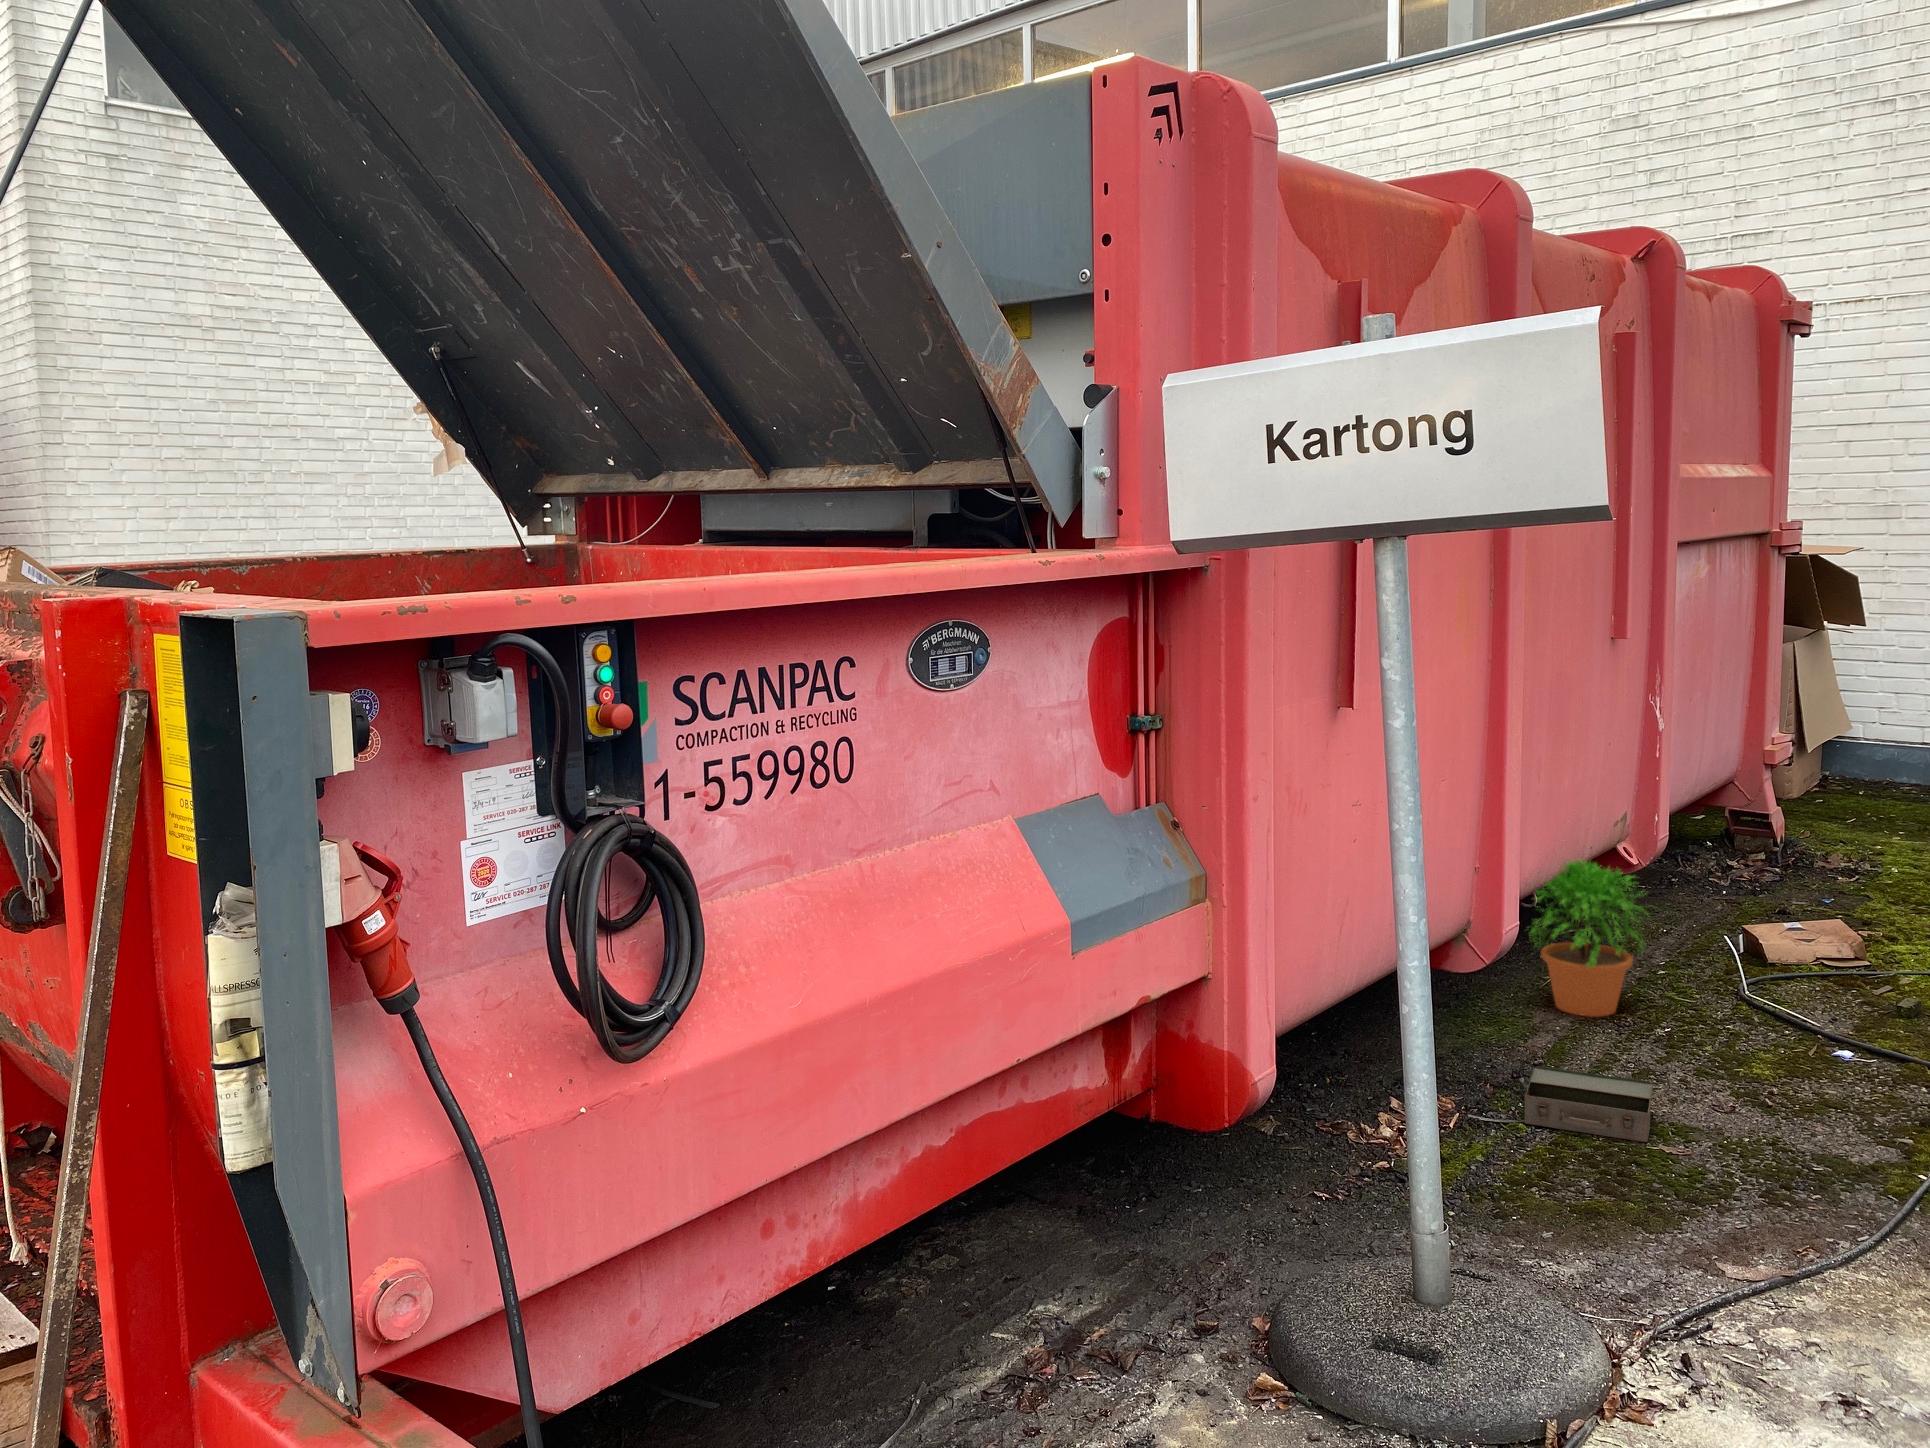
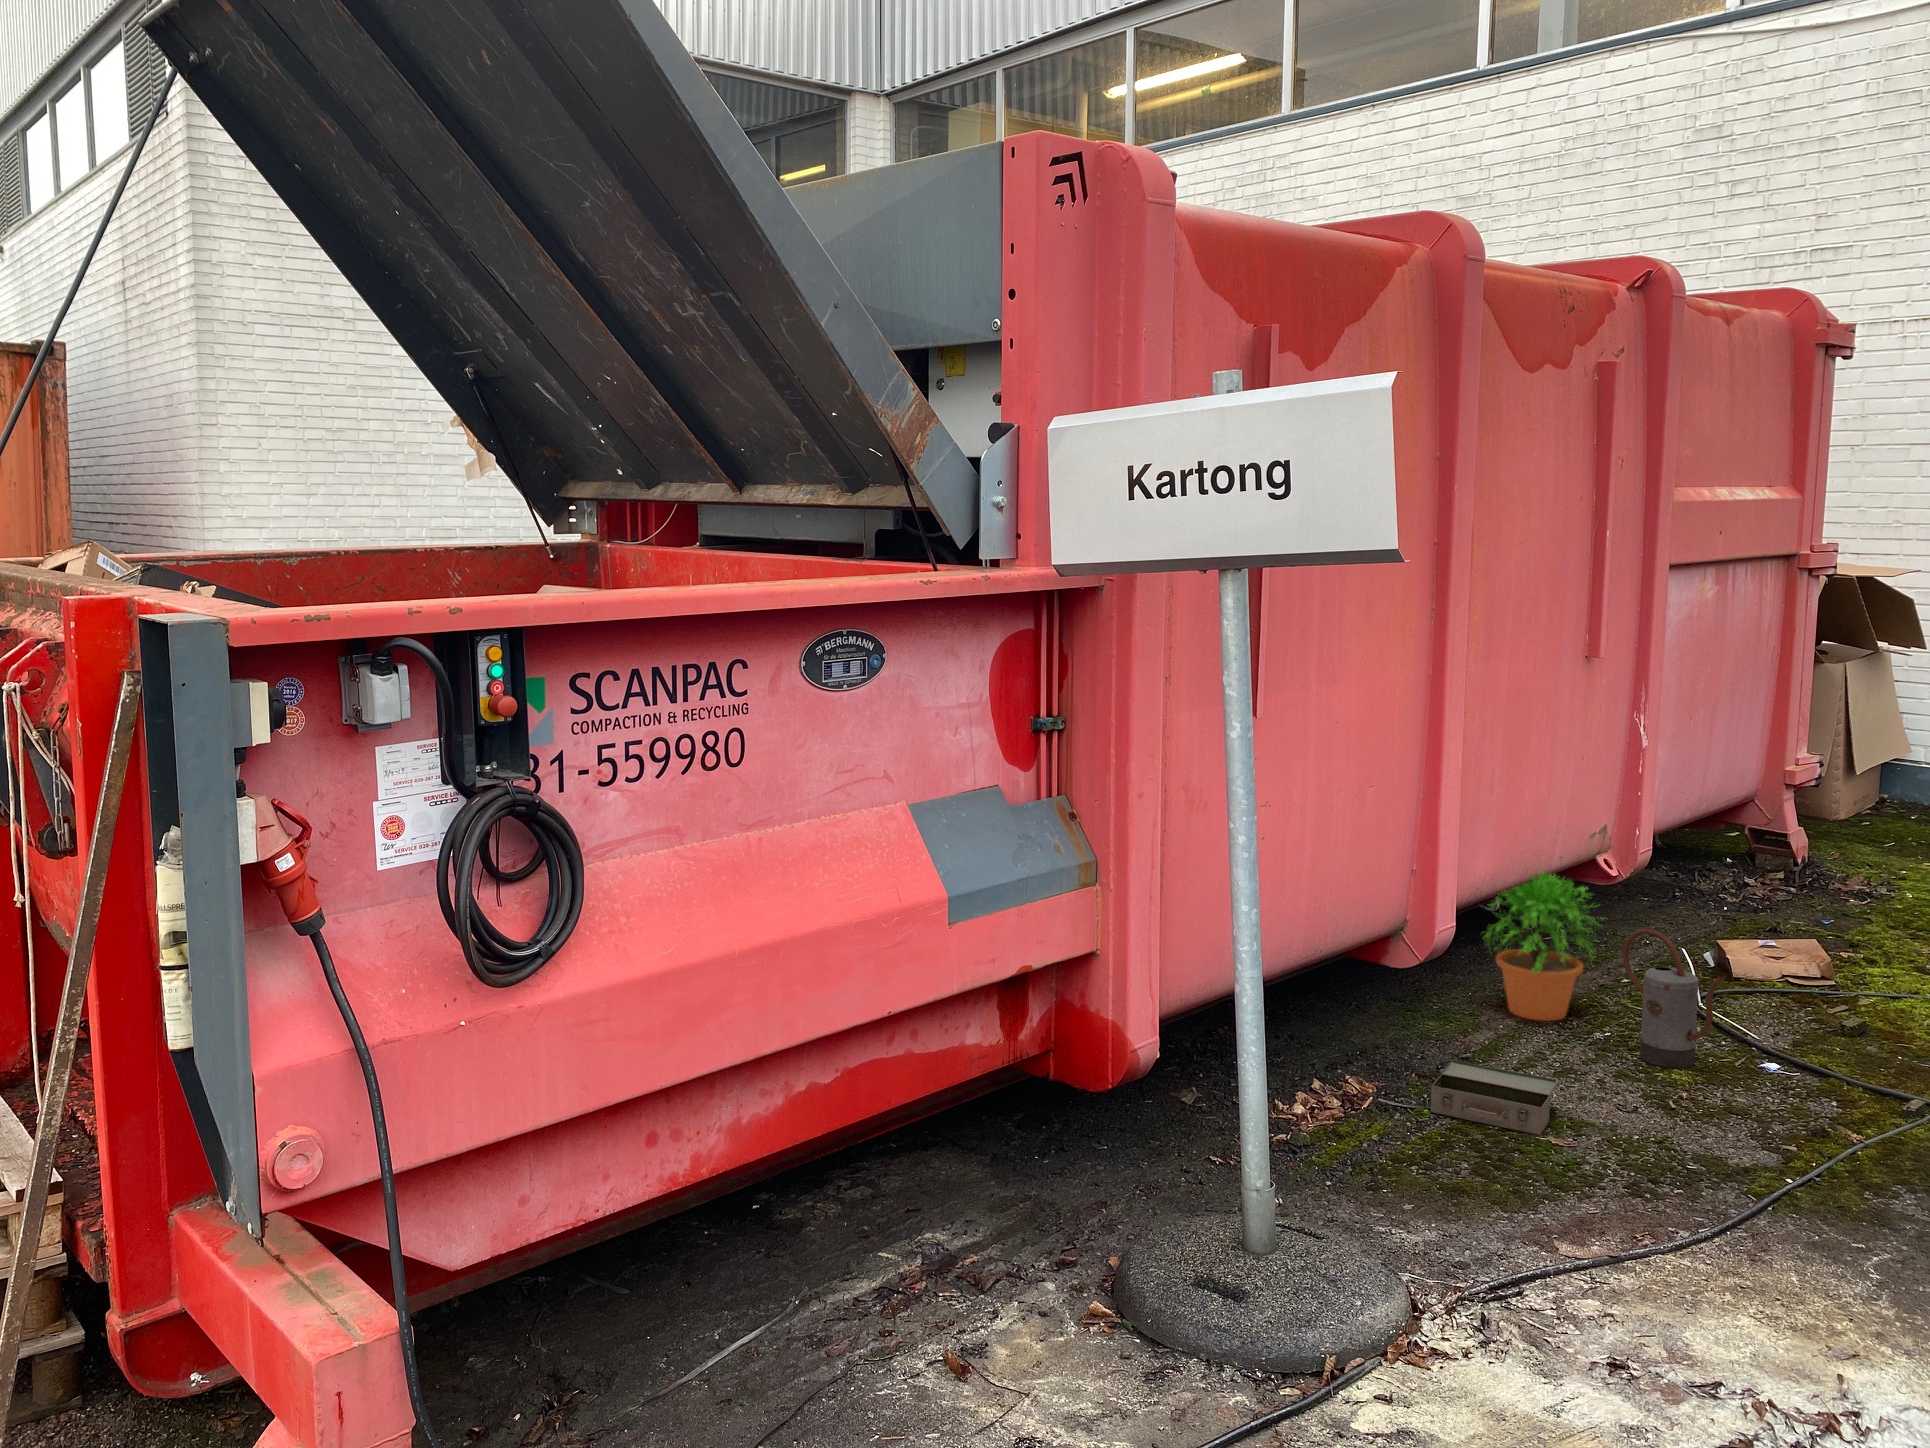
watering can: none [1684,916,1803,1060] -> present [1623,929,1725,1068]

